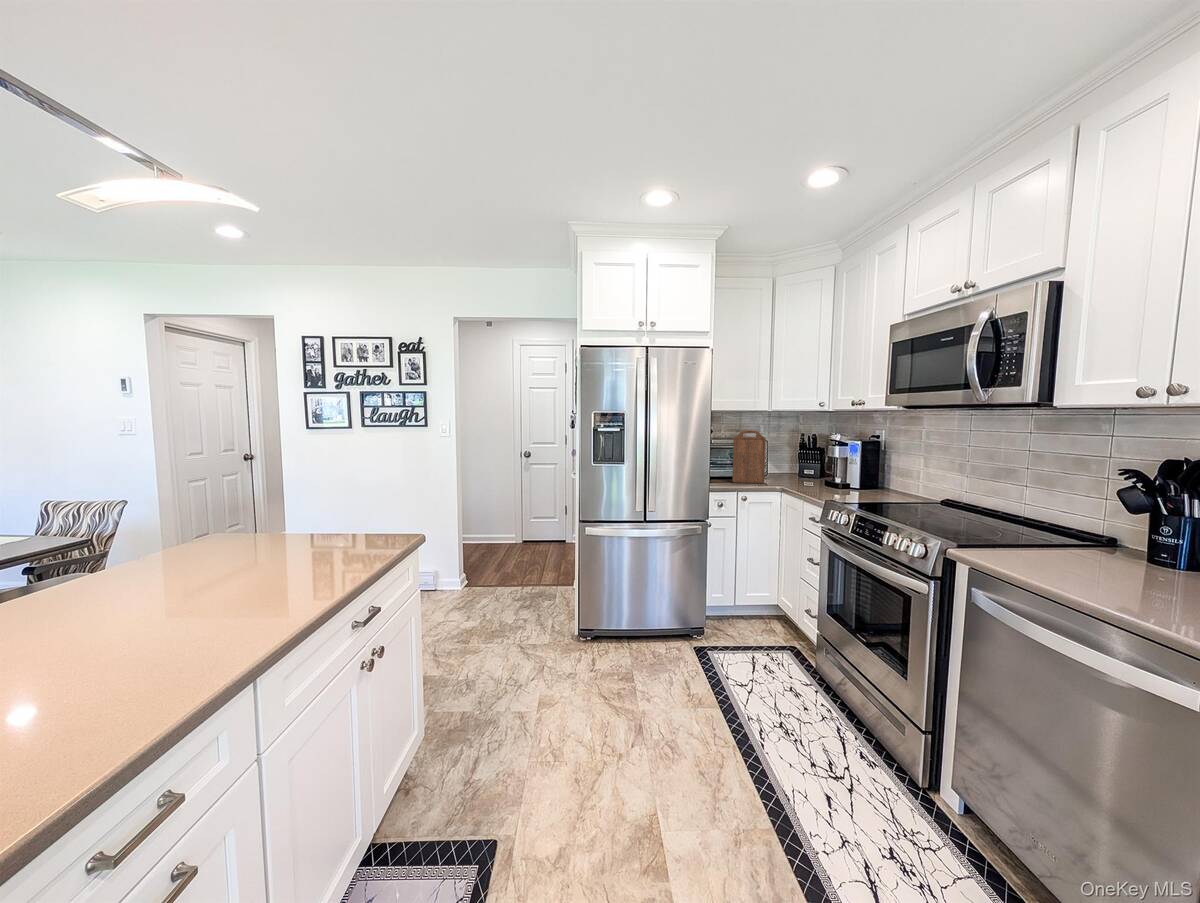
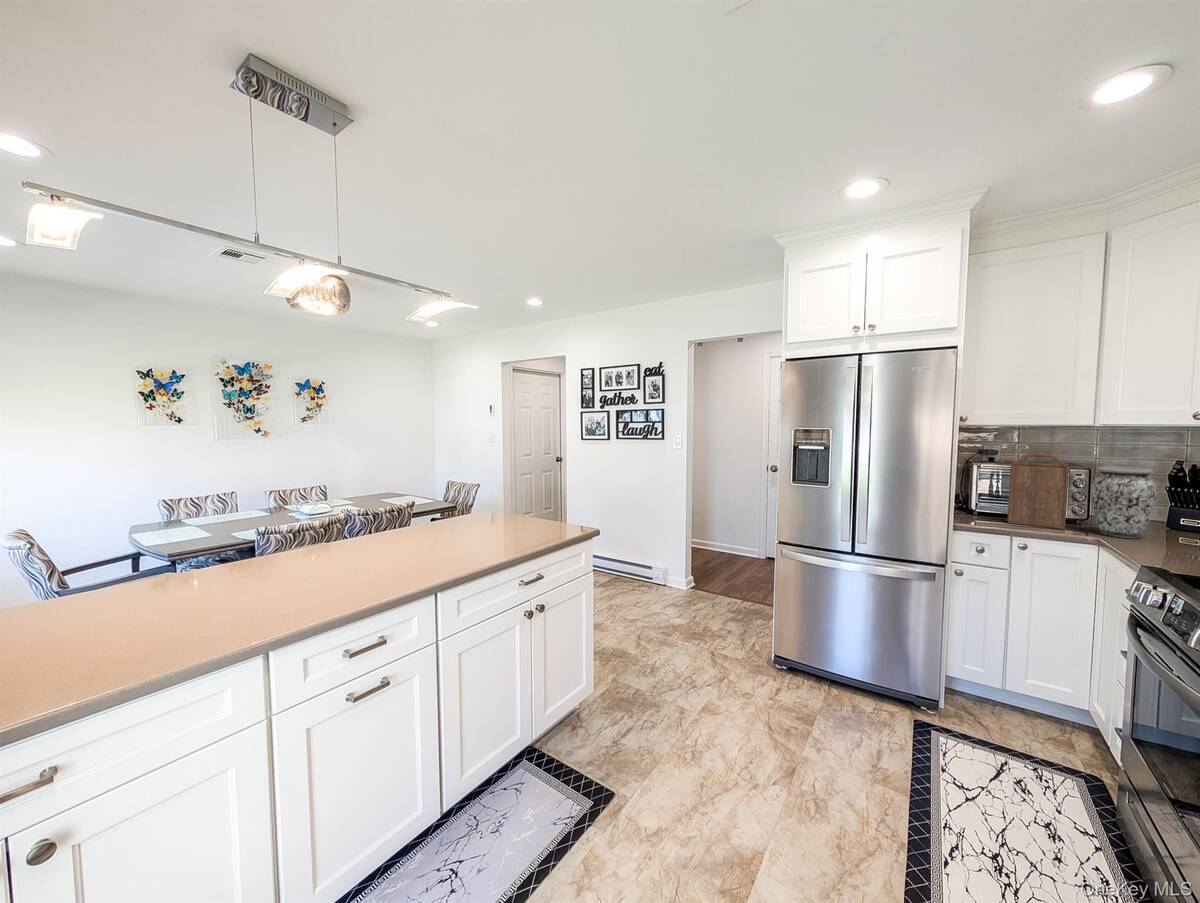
vase: none [776,438,808,485] -> present [1091,467,1157,538]

